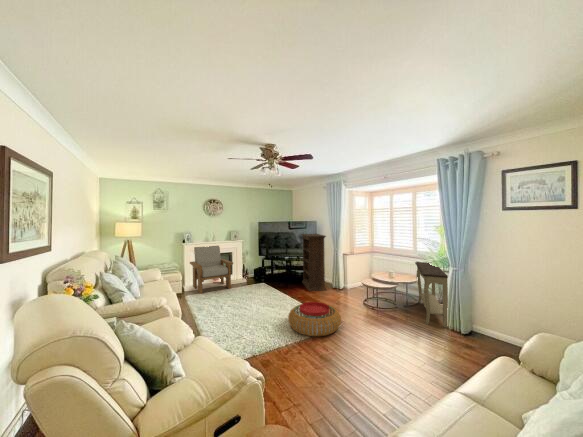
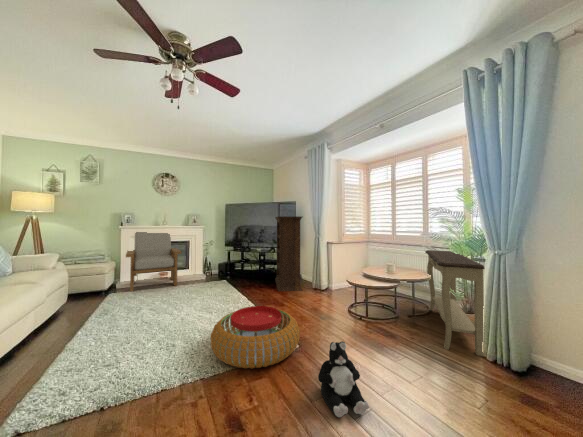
plush toy: none [360,319,387,354] -> present [318,341,369,417]

